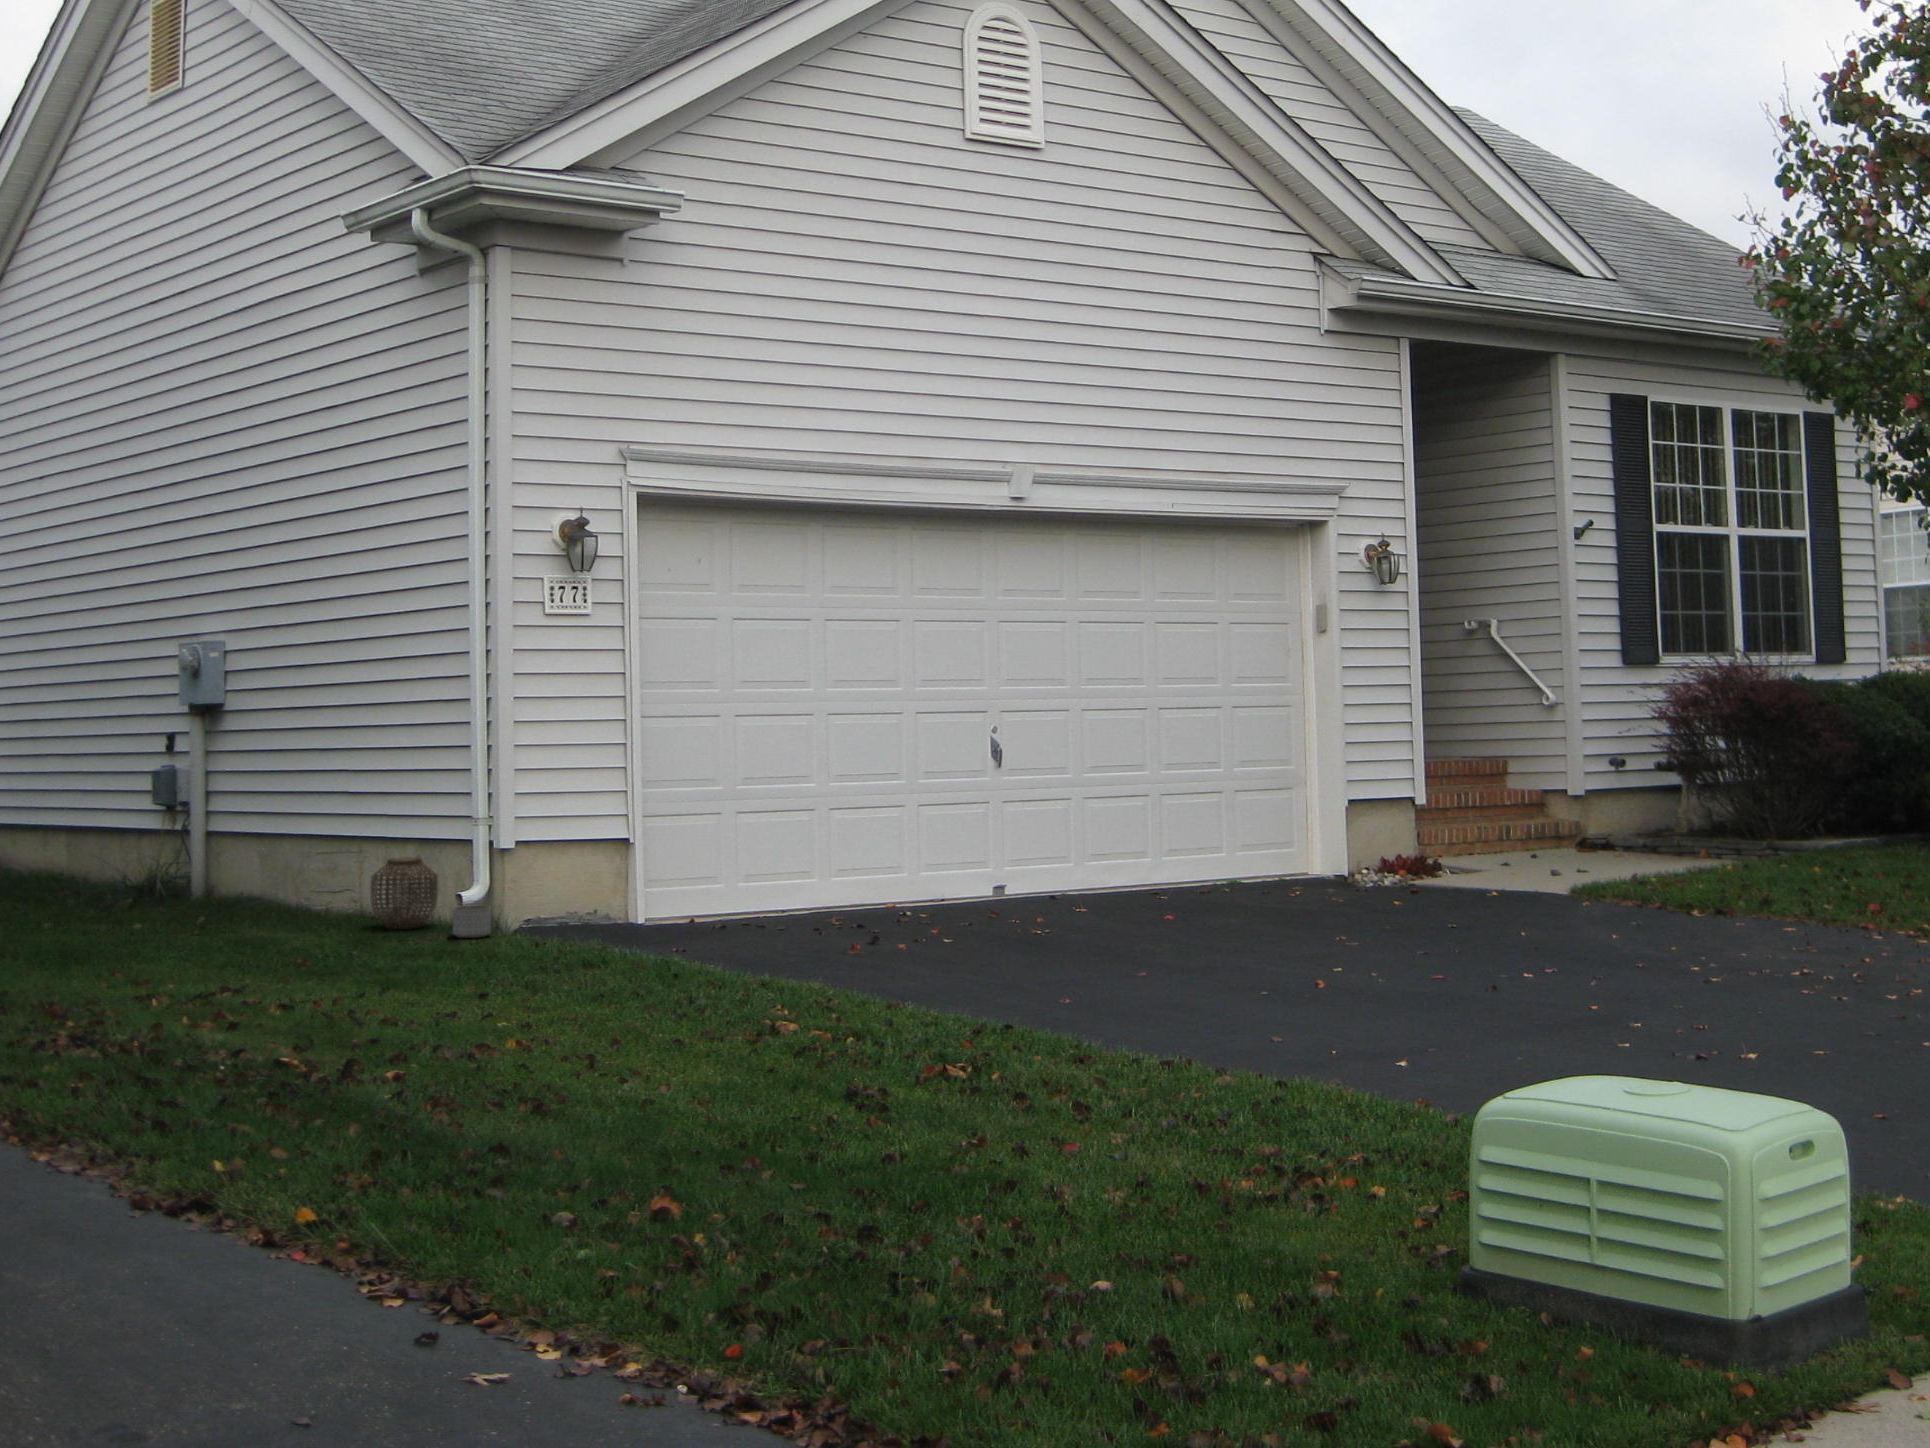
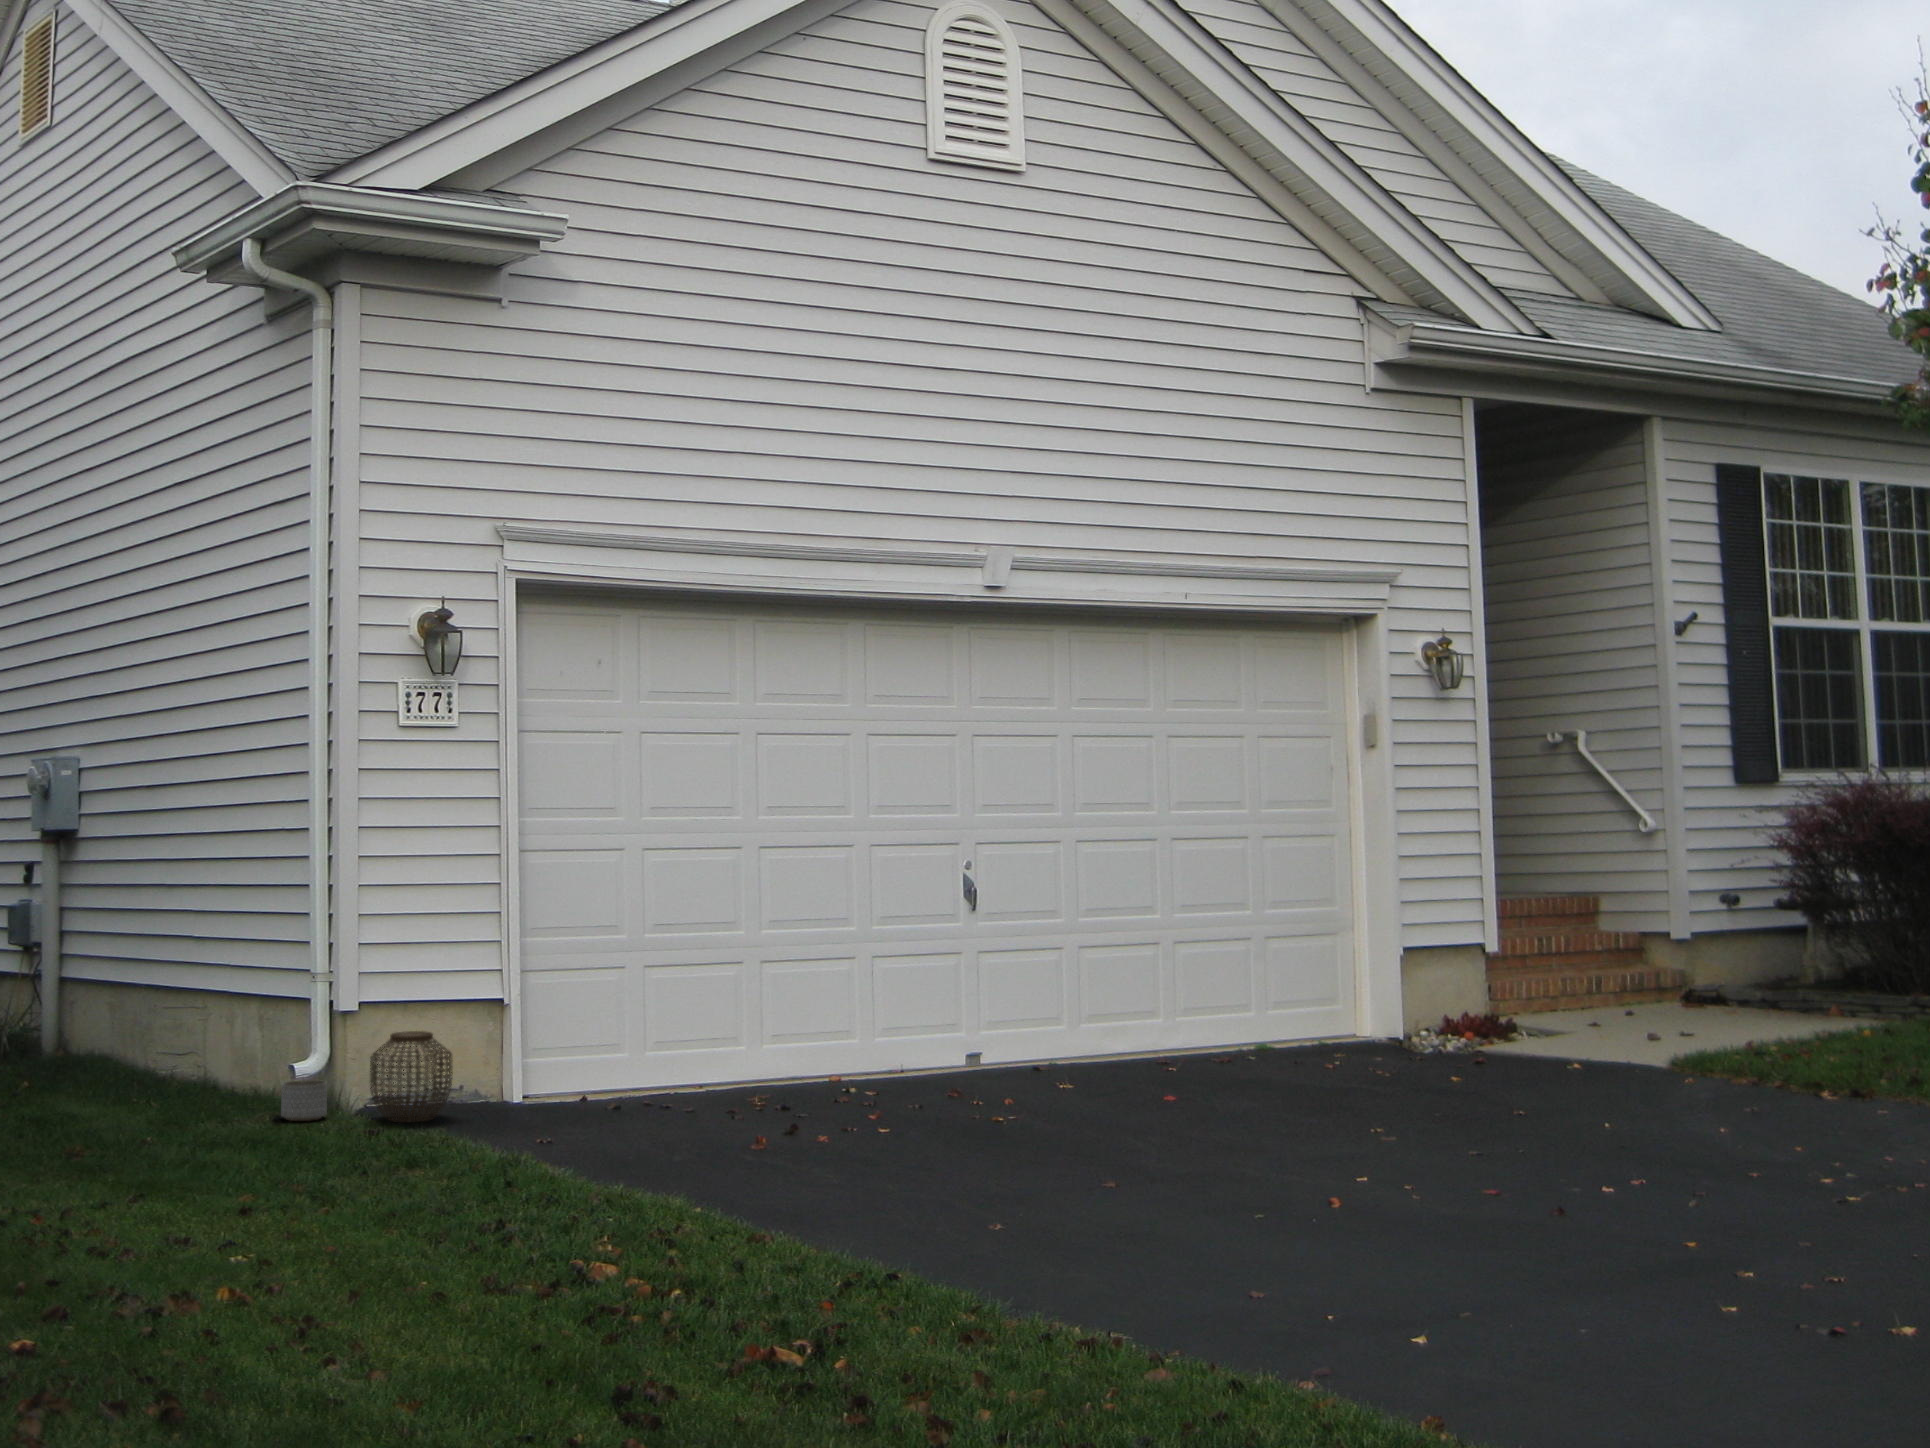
woven basket: present [370,858,438,929] -> present [370,1031,453,1122]

